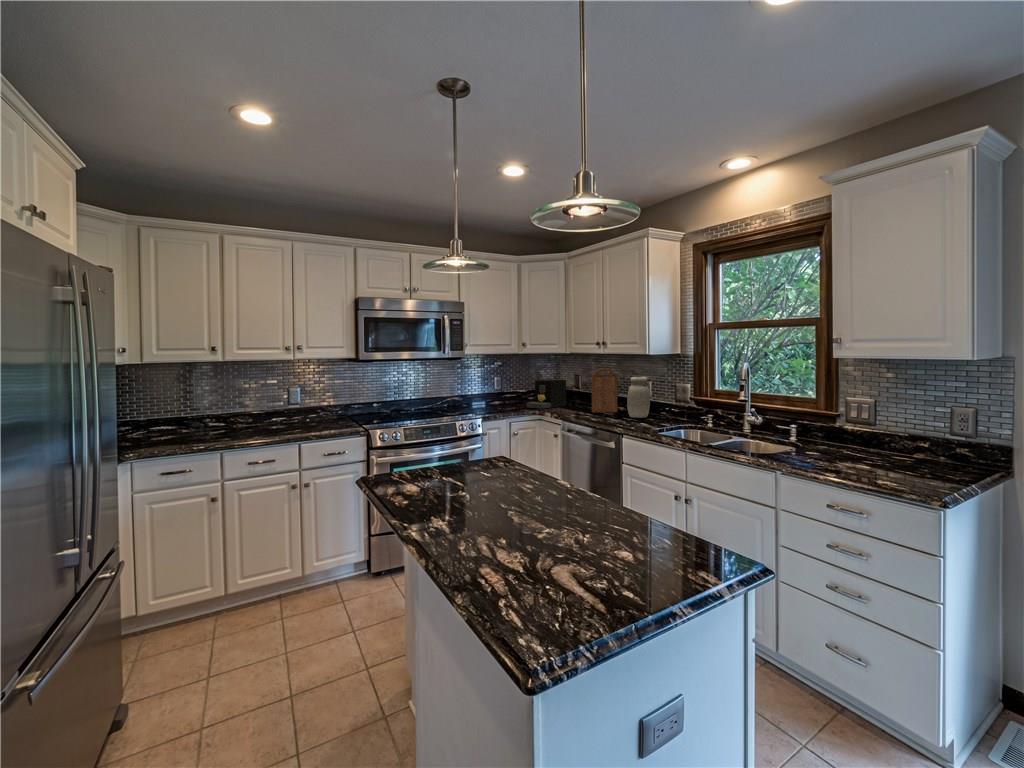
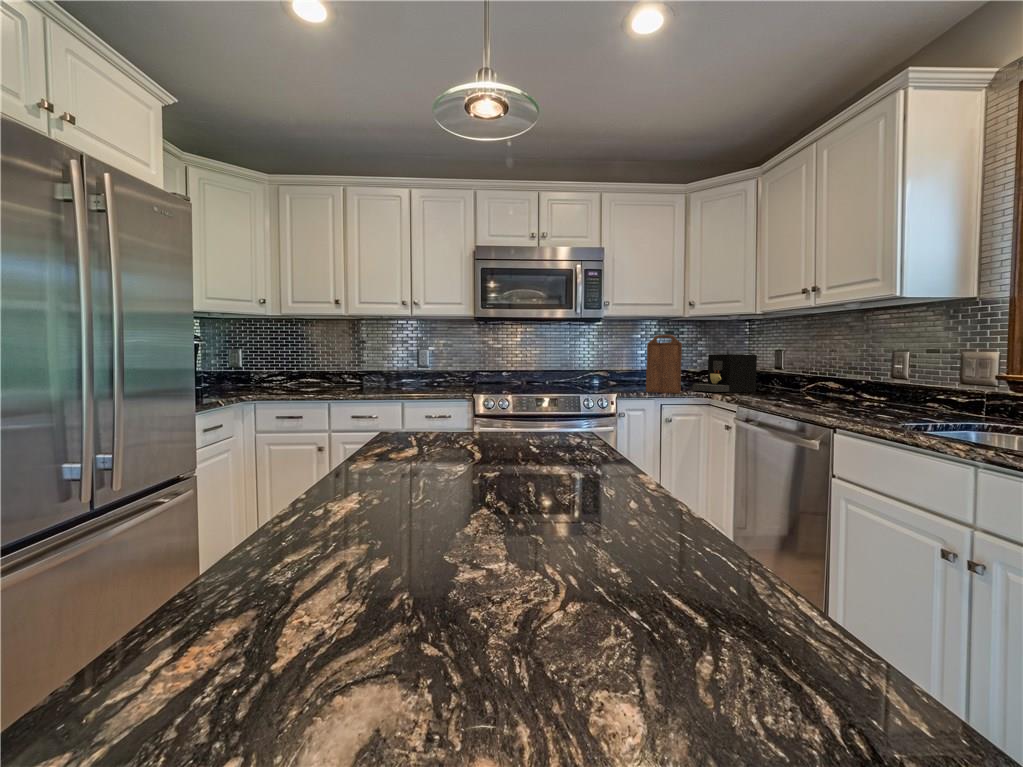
cutting board: present [592,369,618,412] -> present [646,335,682,393]
jar: present [627,377,650,418] -> none [854,339,902,409]

